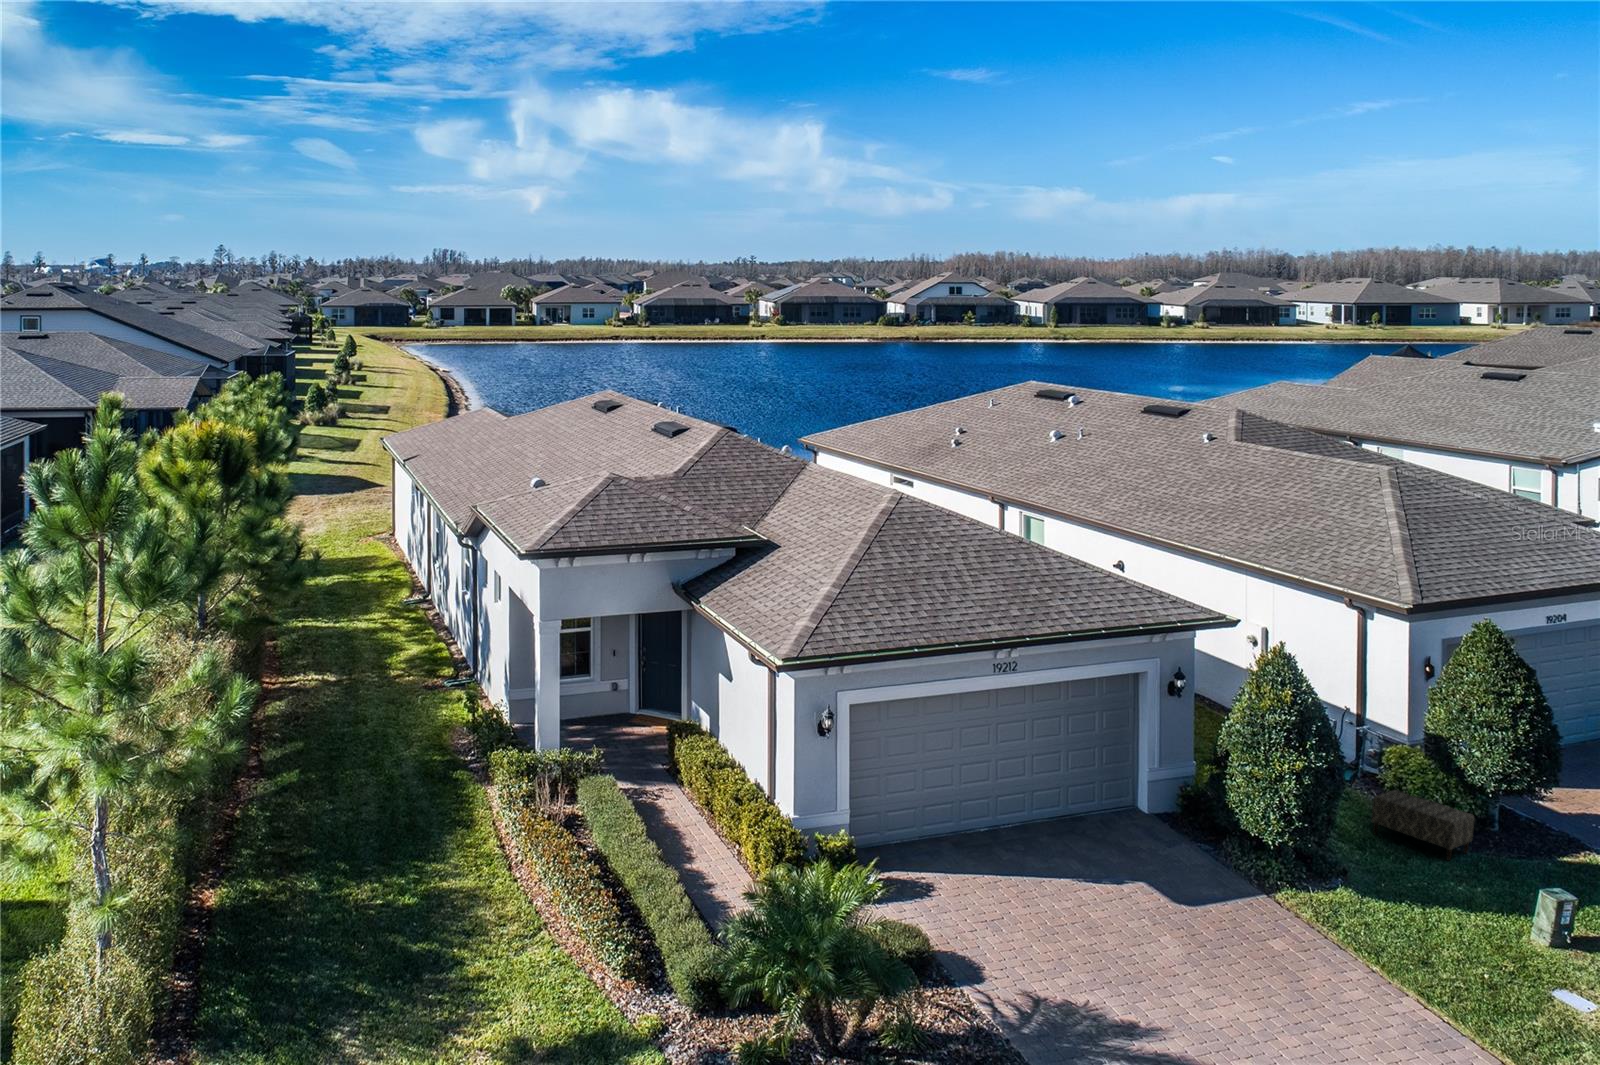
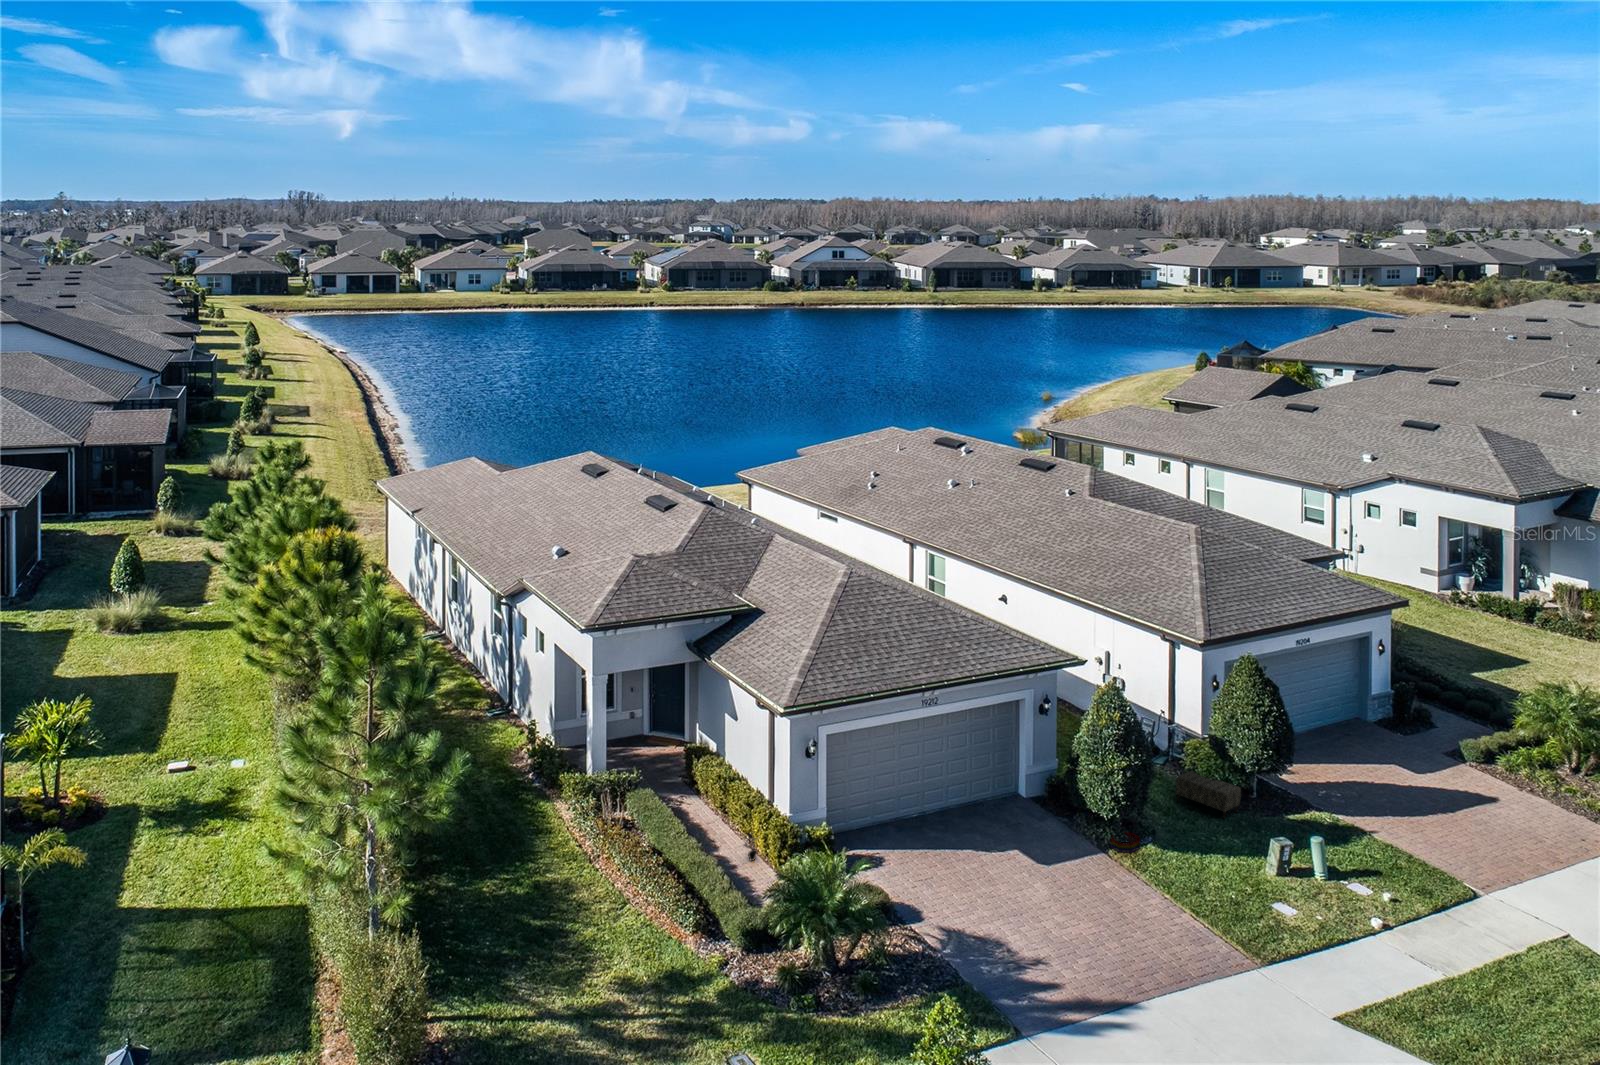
potted plant: none [719,835,747,882] -> present [744,833,757,861]
storage bin: none [1277,868,1325,900] -> present [1110,832,1140,853]

